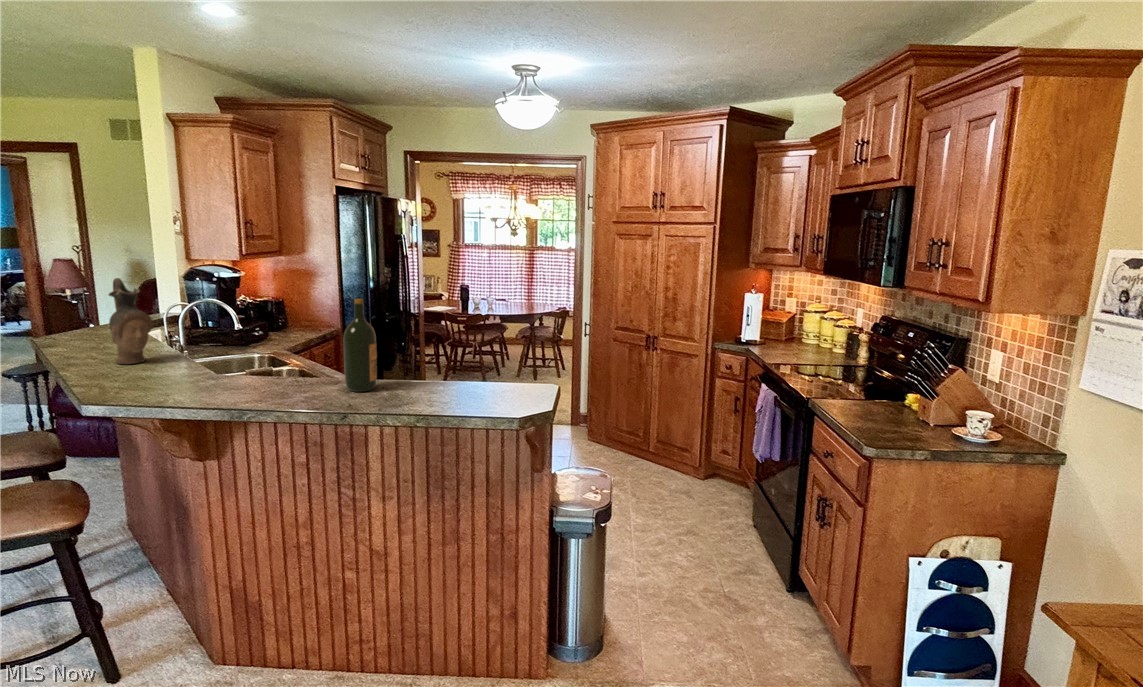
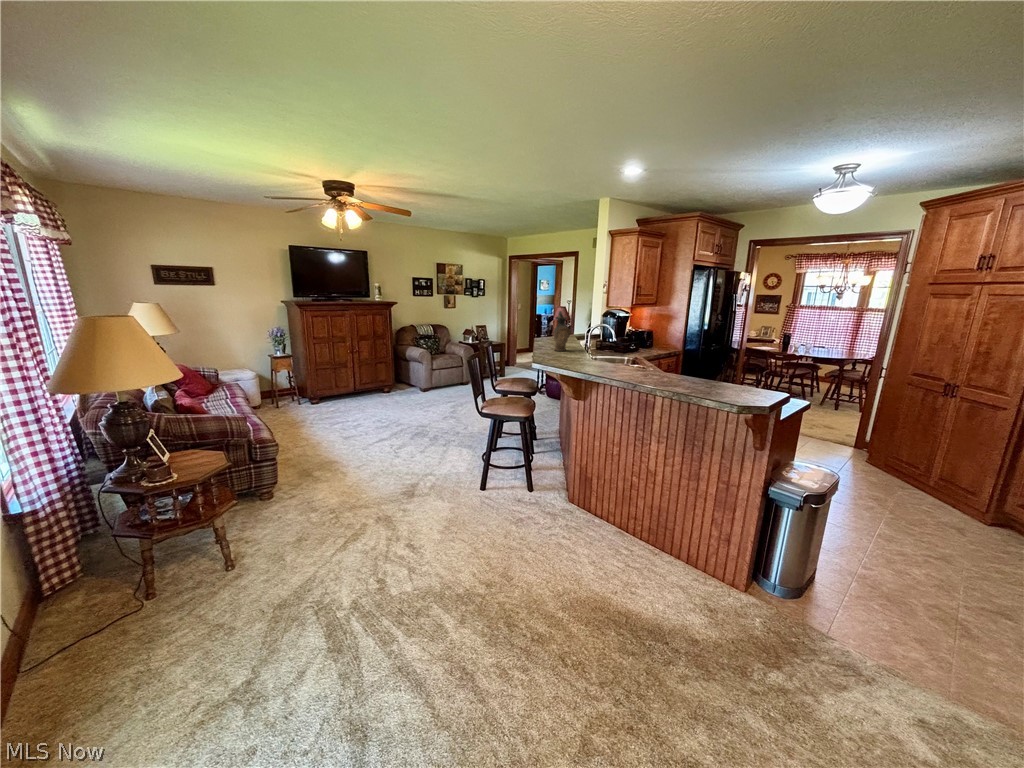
wine bottle: present [343,299,377,392] -> none [646,325,667,378]

